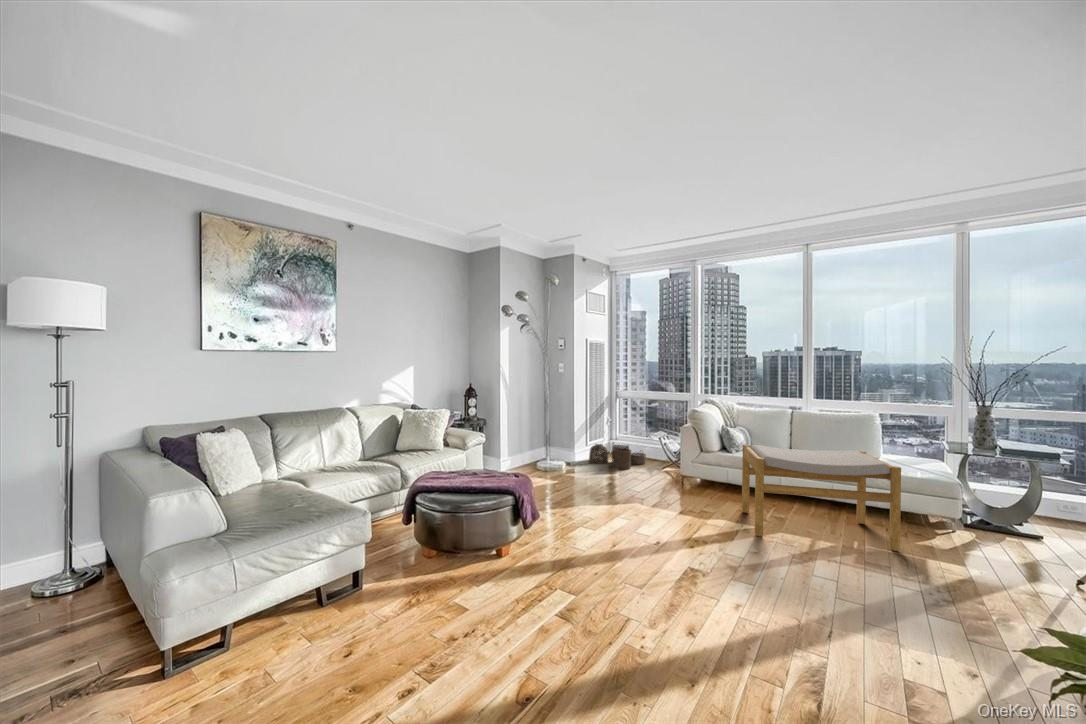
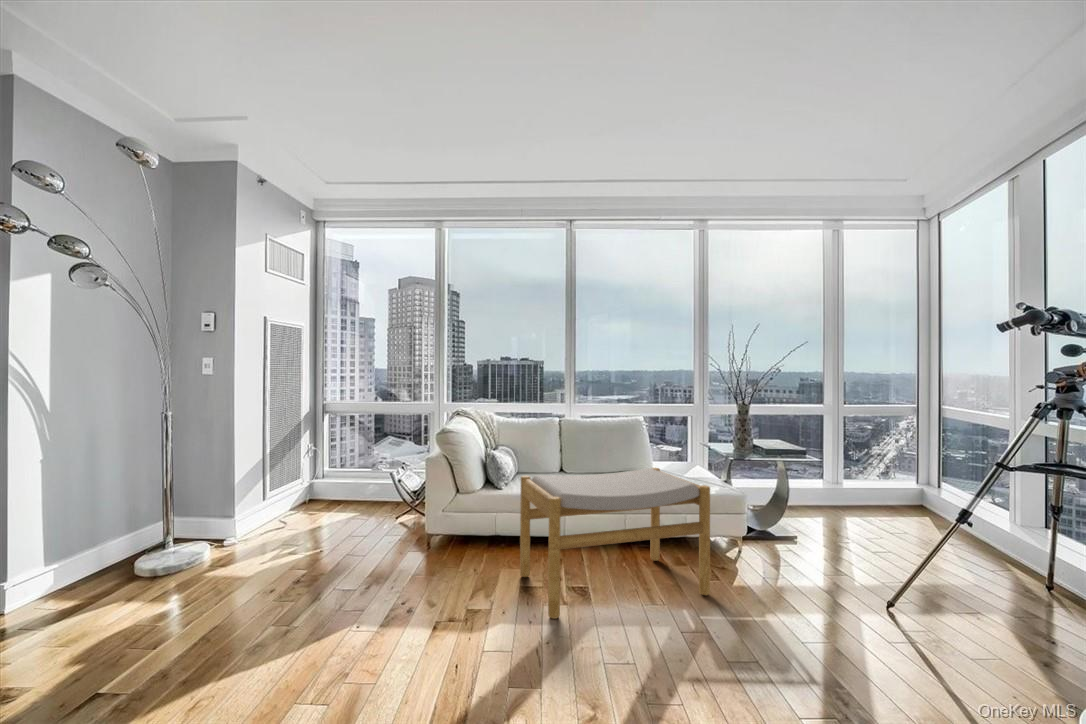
woven basket: present [589,444,646,469] -> none [270,490,370,534]

